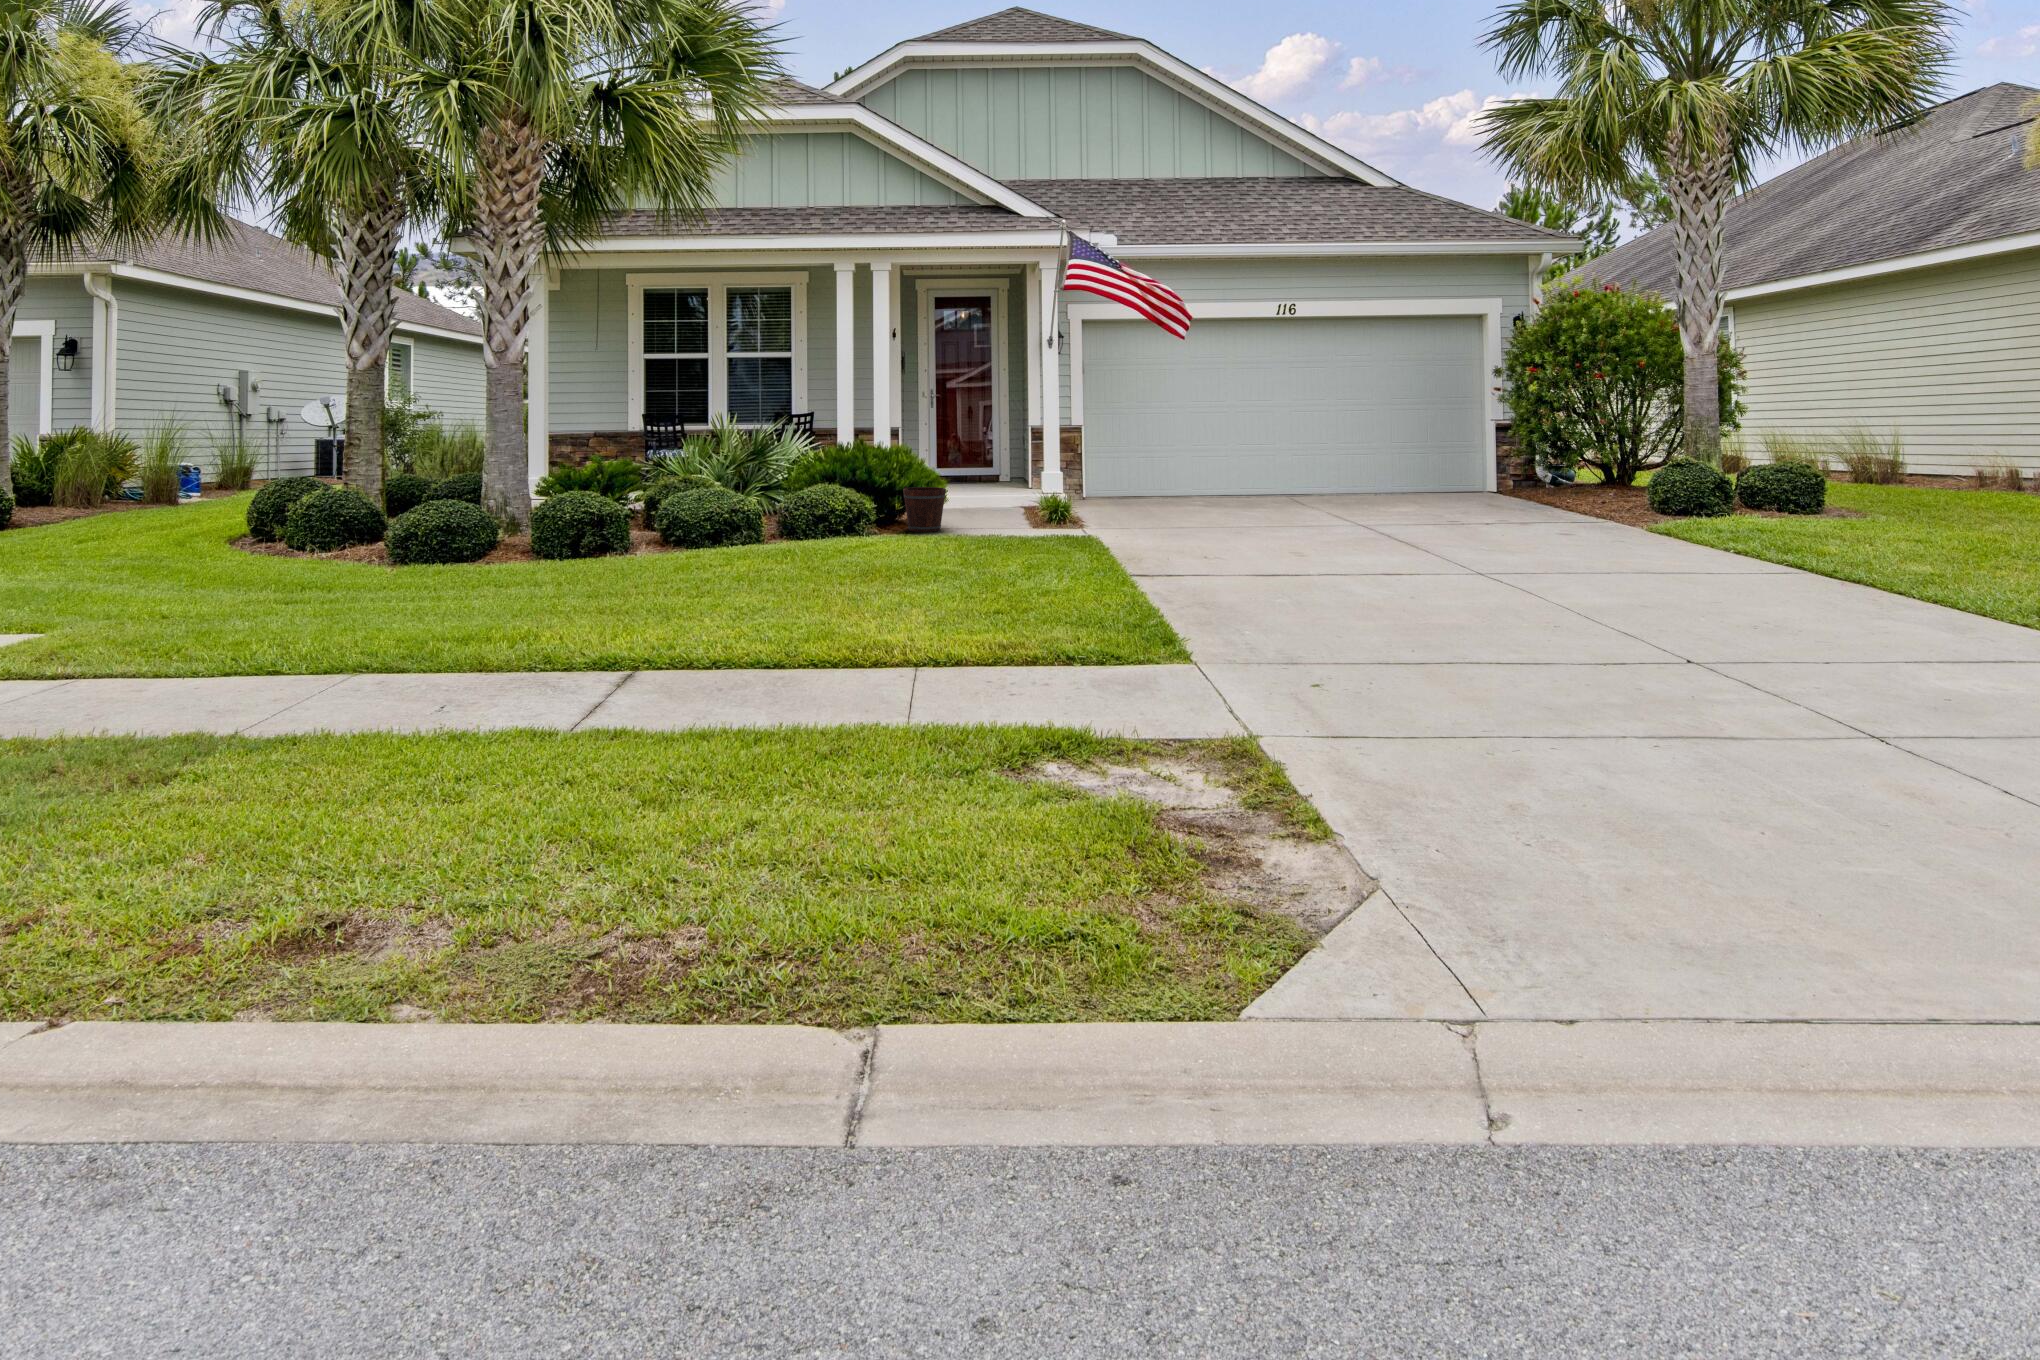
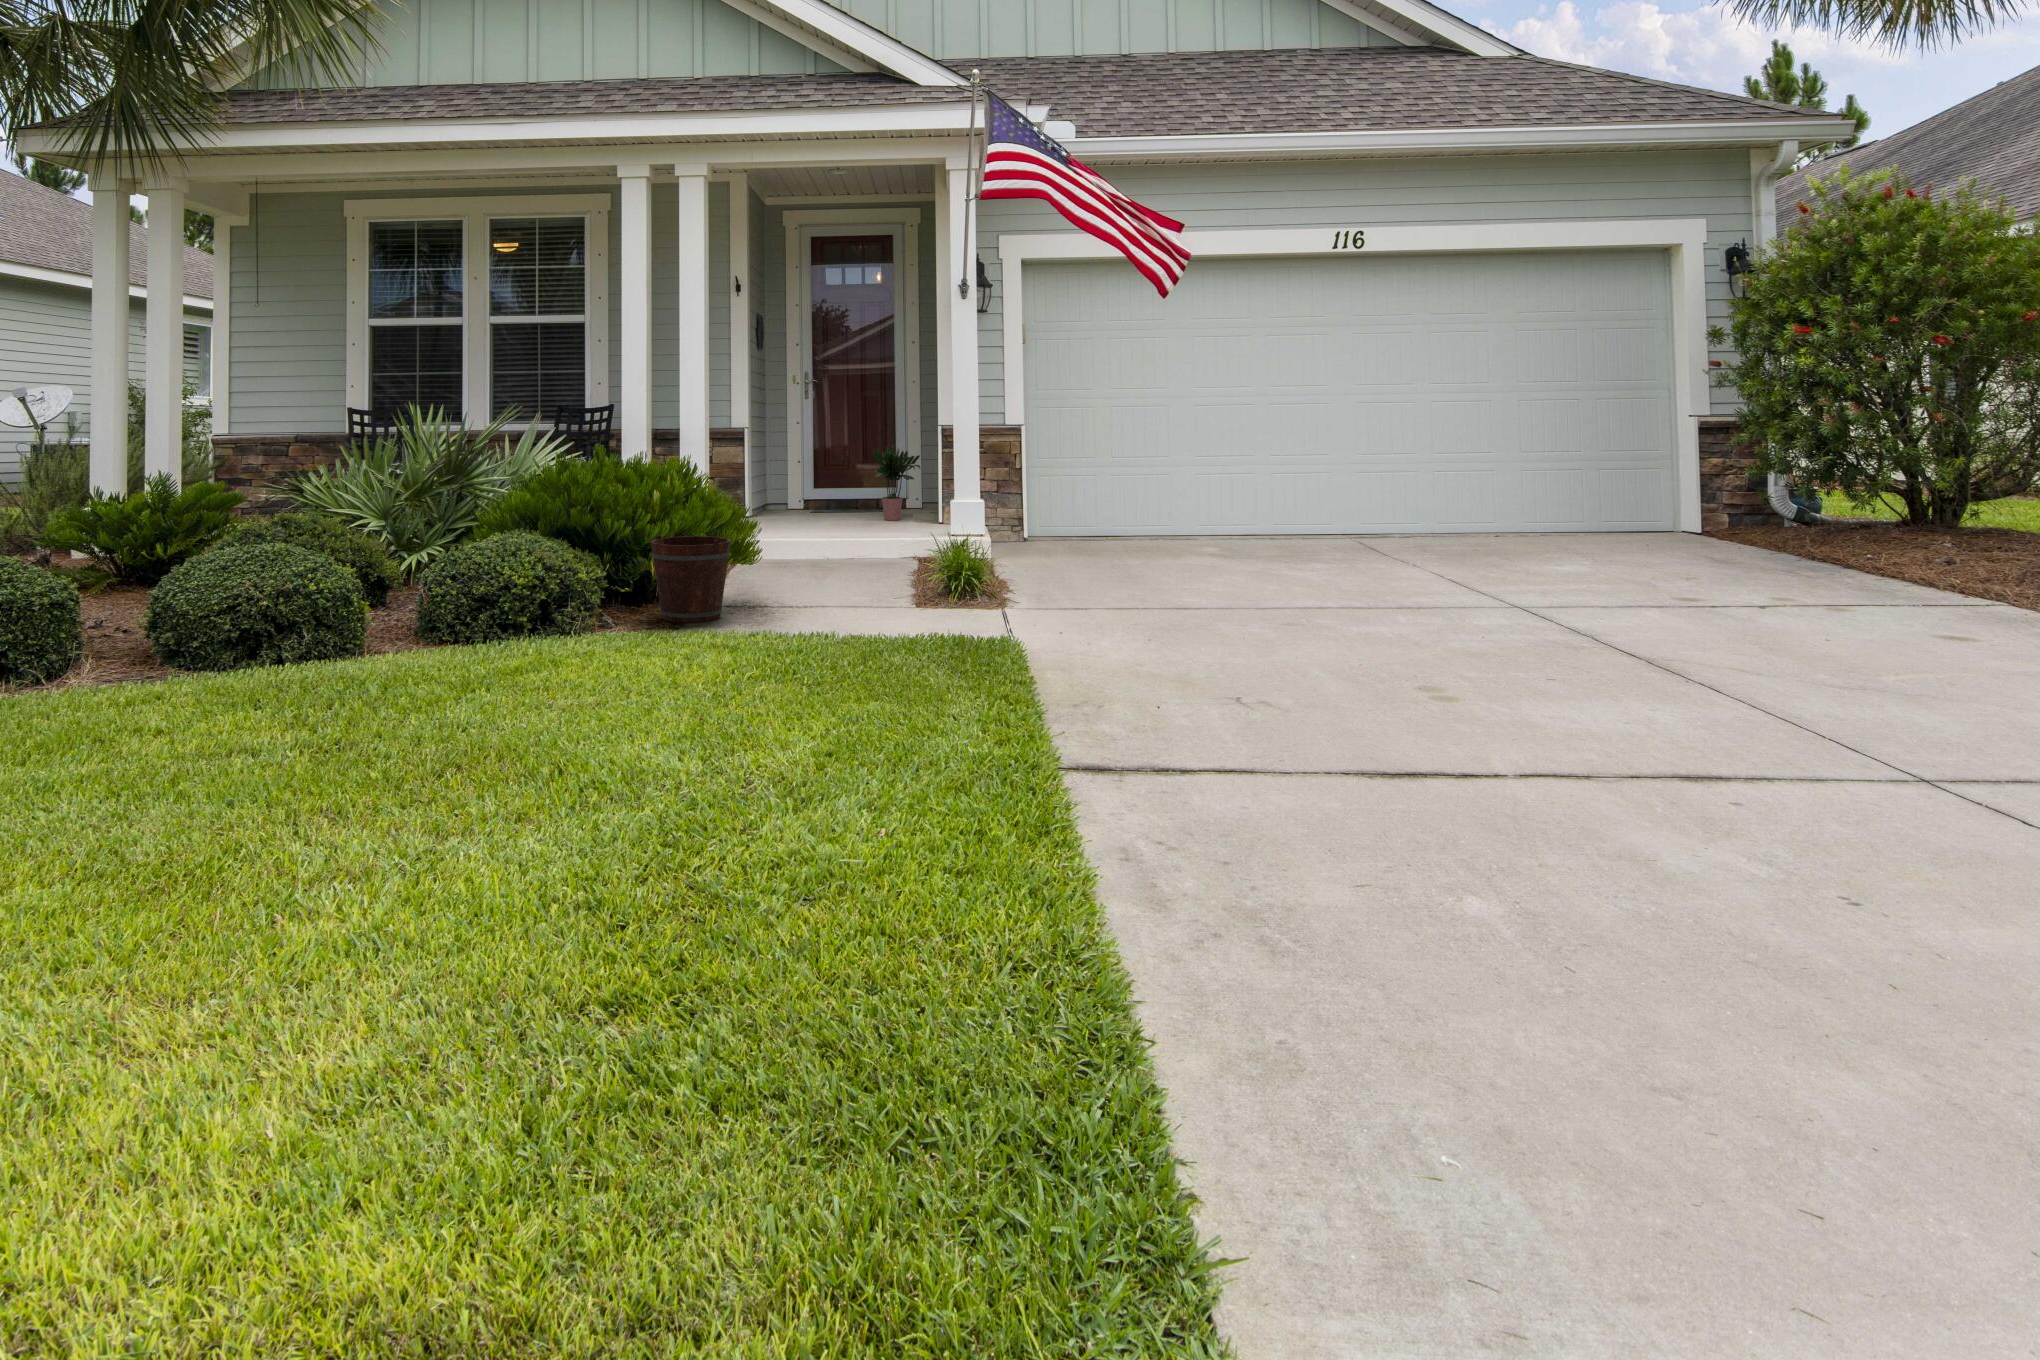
potted plant: none [984,439,1017,488] -> present [873,446,920,521]

